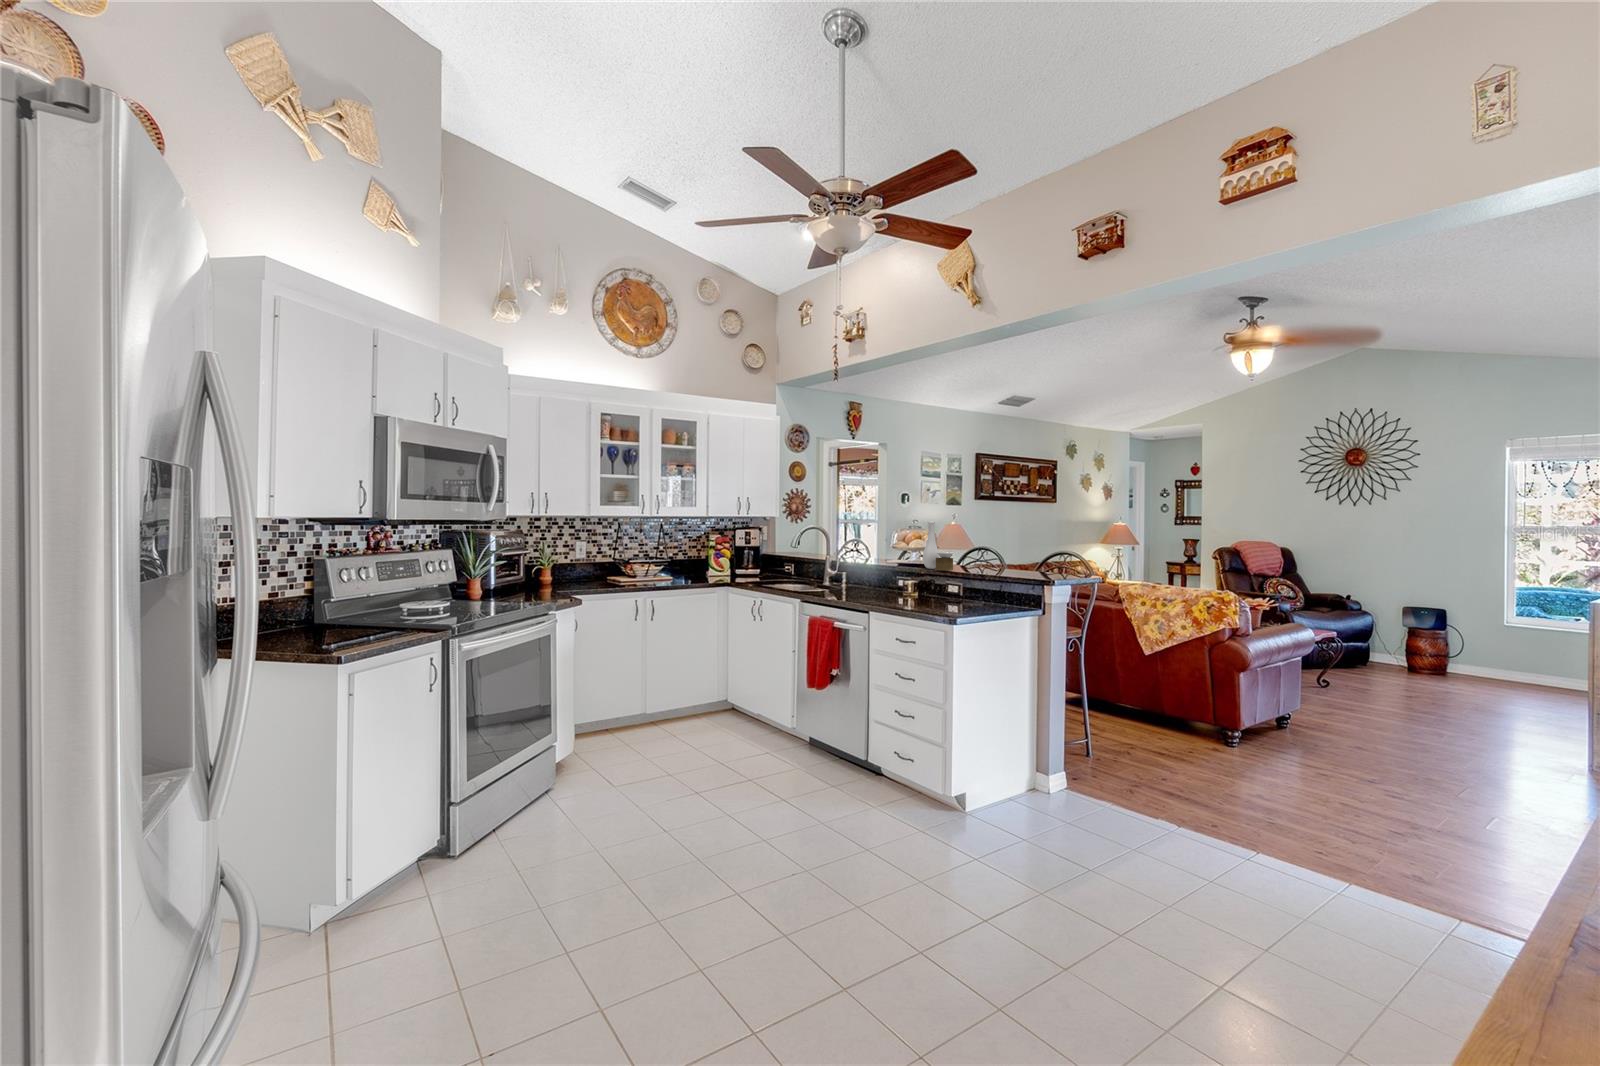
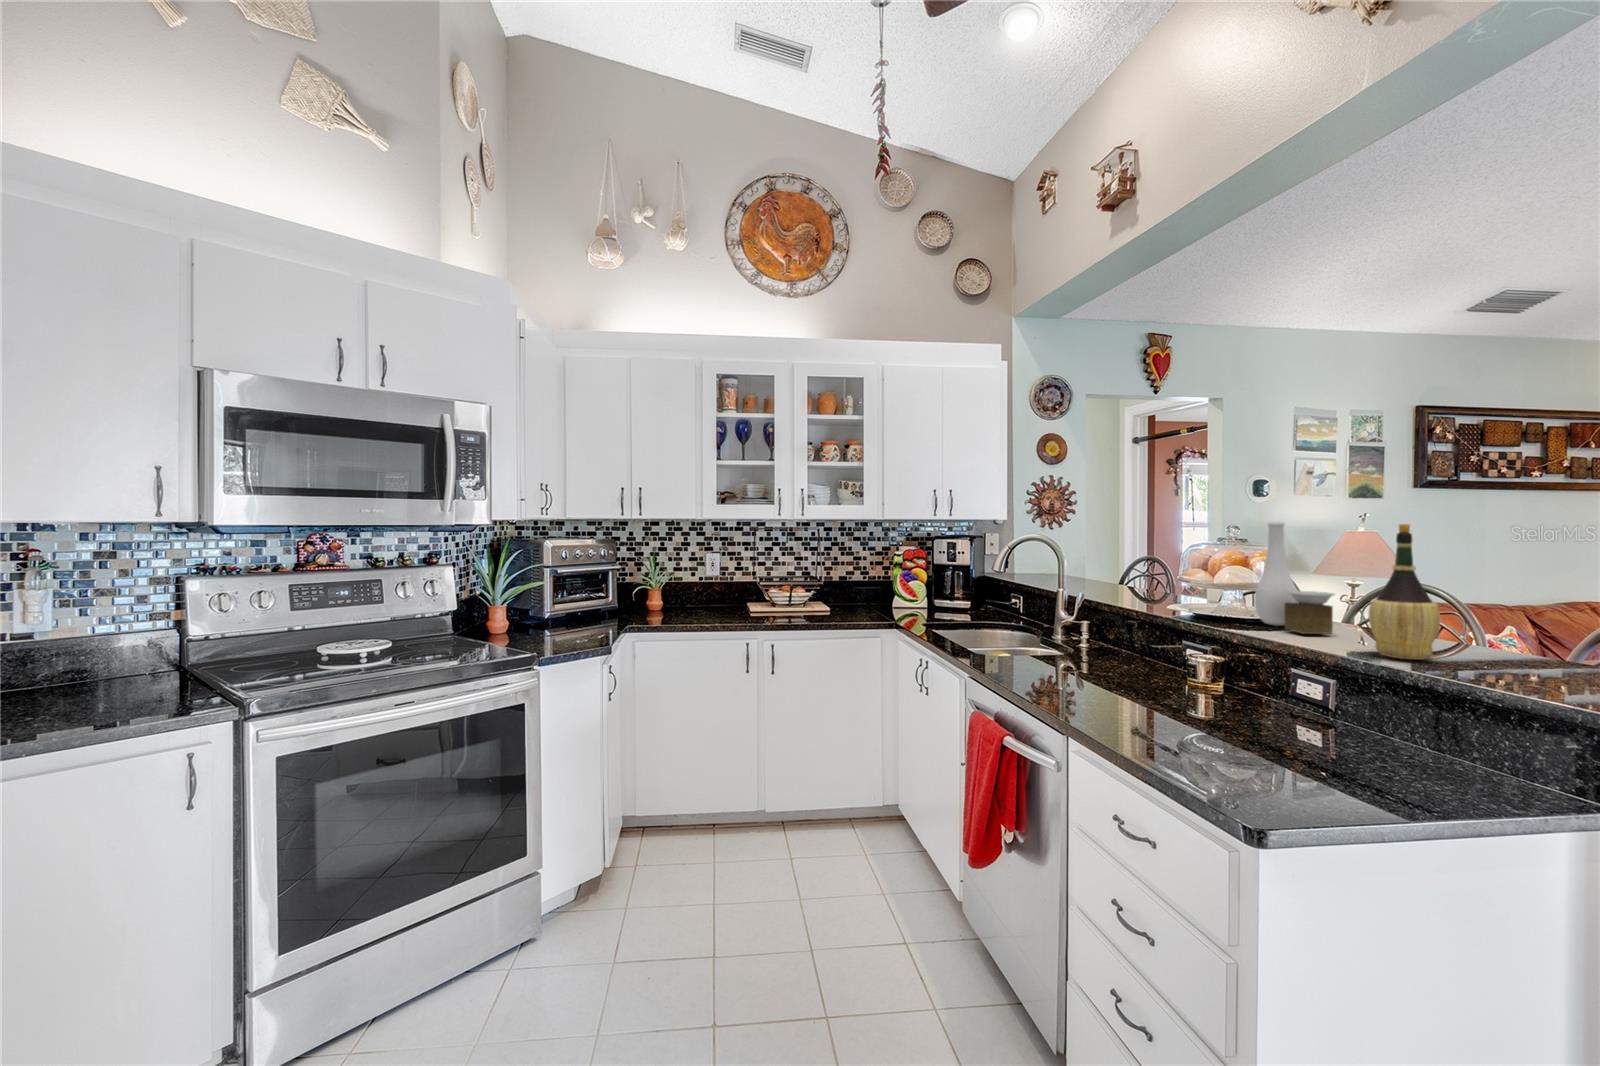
wine bottle: none [967,523,988,575] -> present [1369,524,1440,659]

